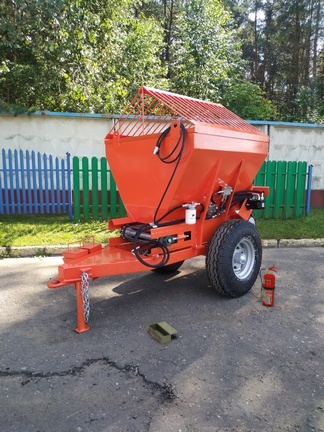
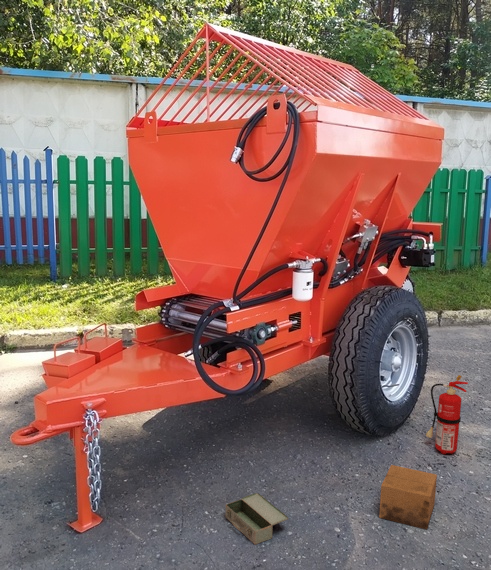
cardboard box: none [227,308,258,340] -> present [379,465,437,530]

